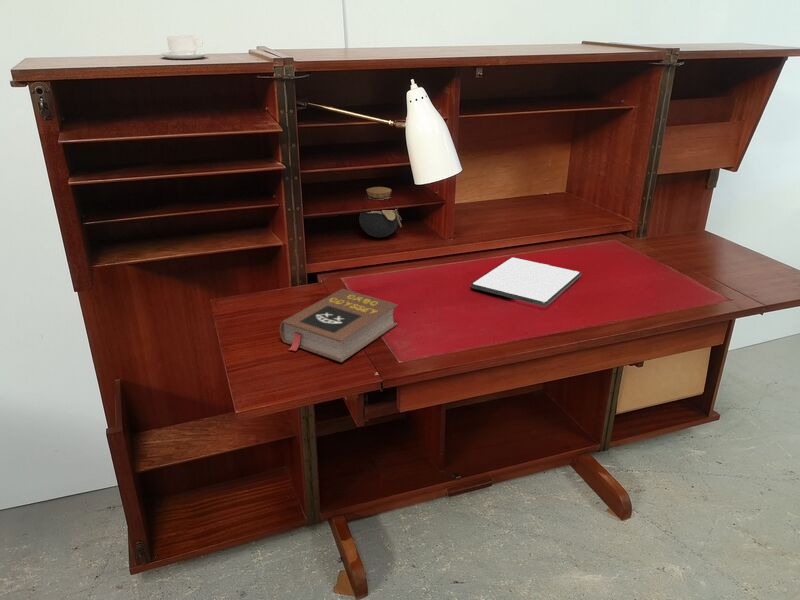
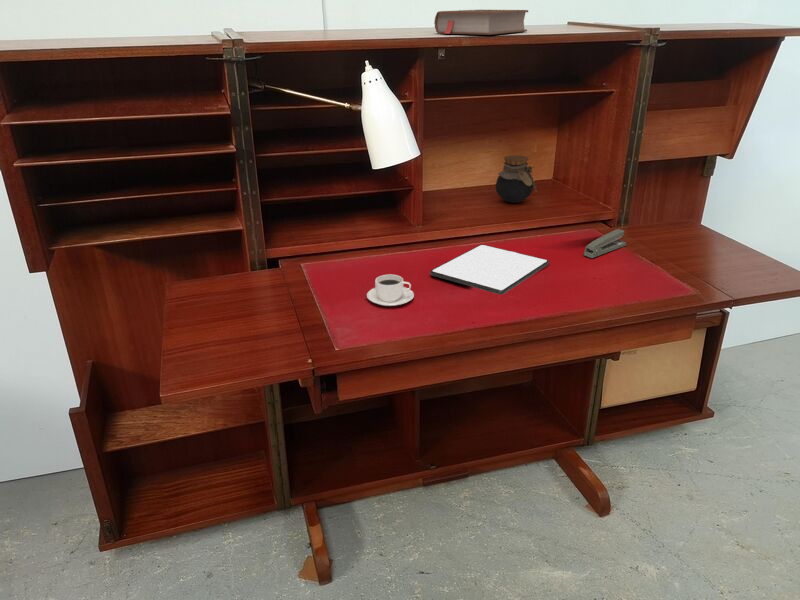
coffee cup: present [161,36,207,59] -> present [367,274,414,306]
jar: present [359,187,402,237] -> present [496,155,537,203]
stapler: none [611,241,649,269] -> present [584,229,626,258]
book: present [279,288,397,362] -> present [434,10,528,35]

